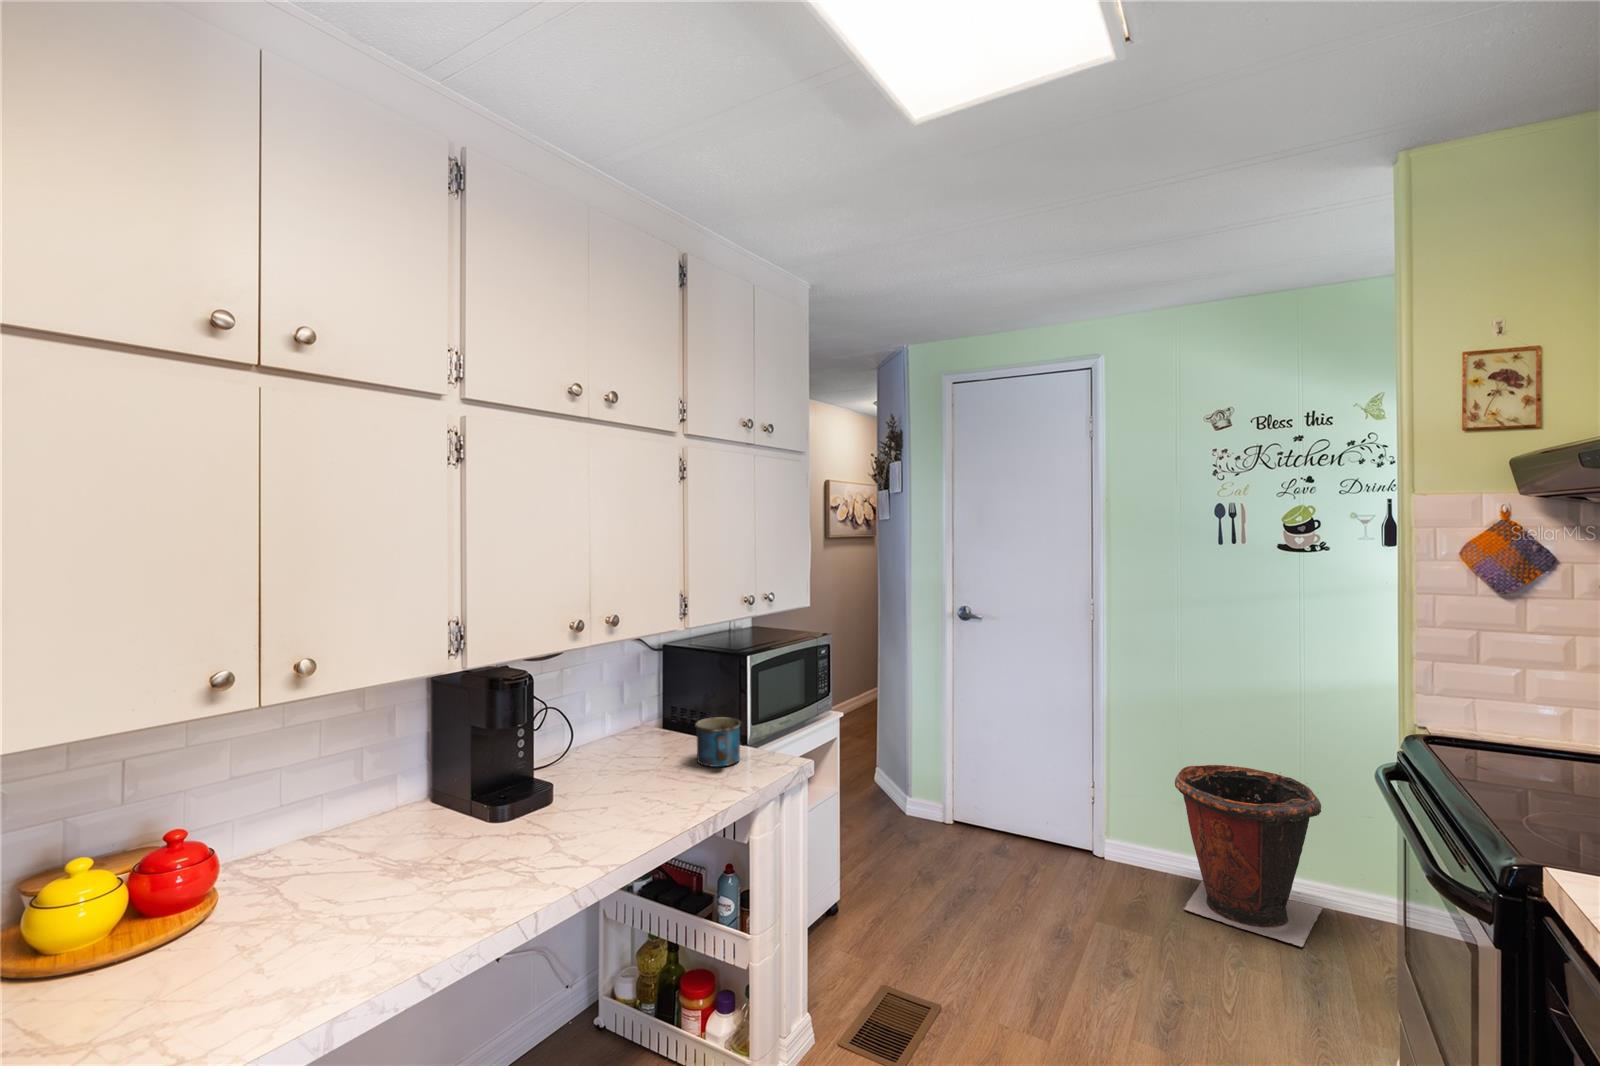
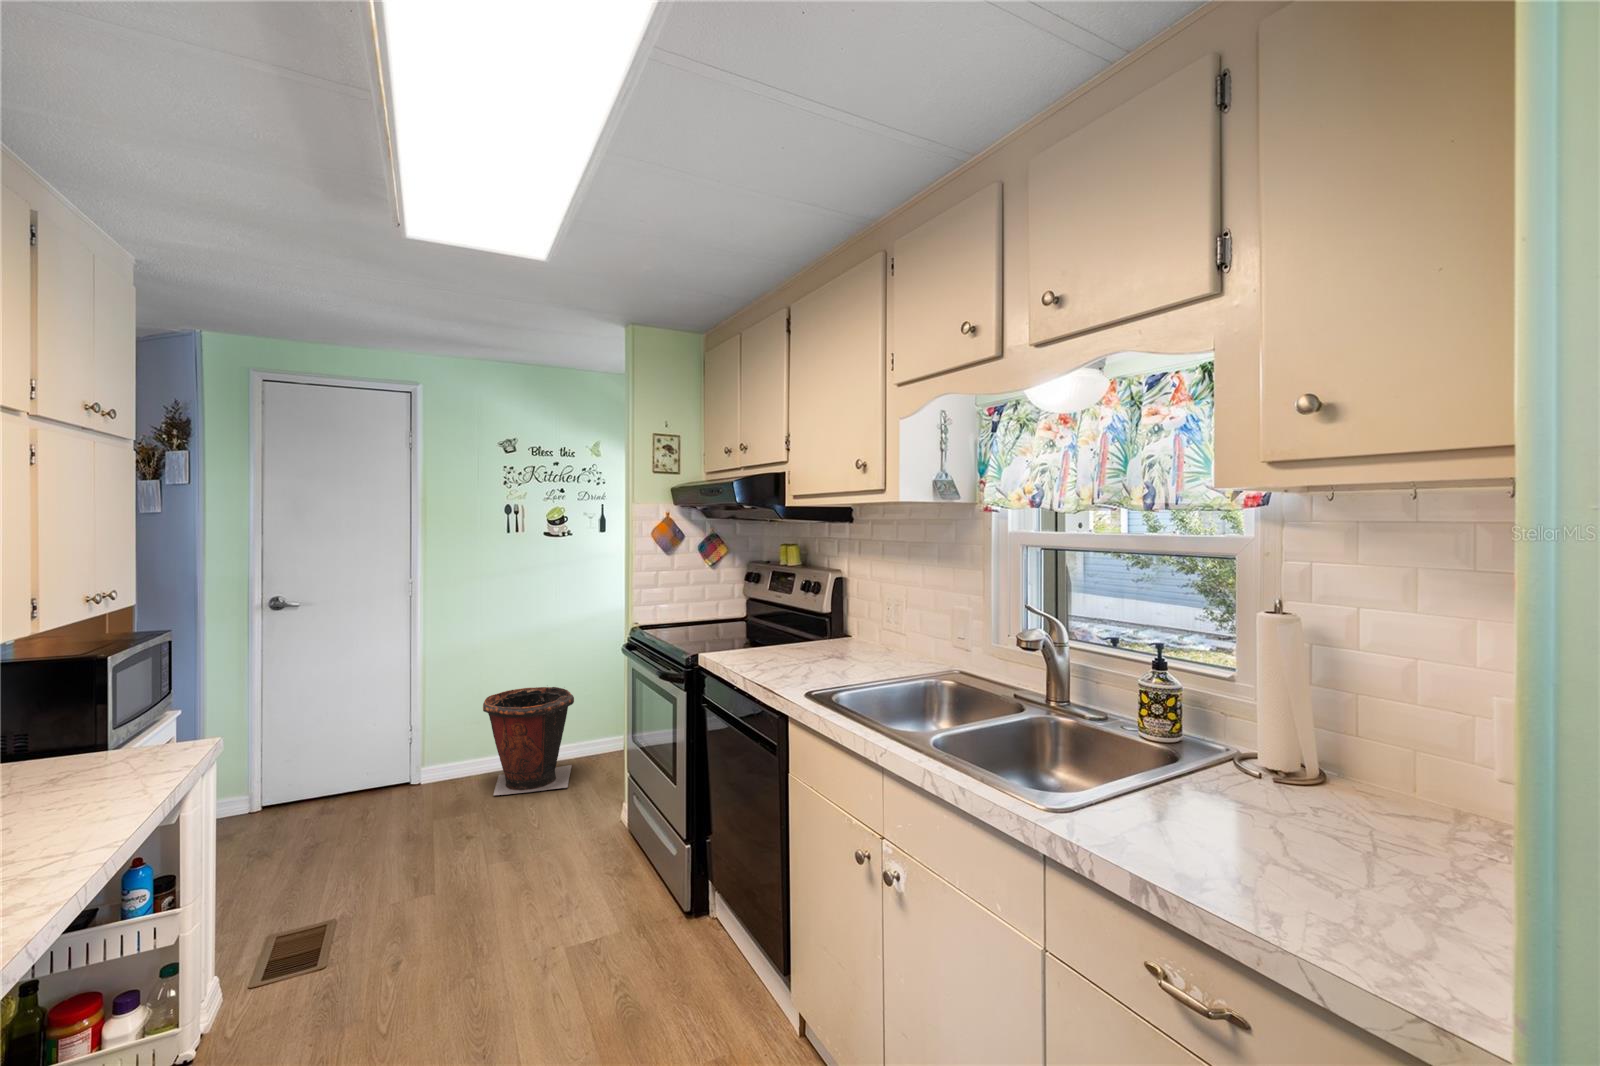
mug: present [695,717,741,767] -> none [65,718,135,772]

